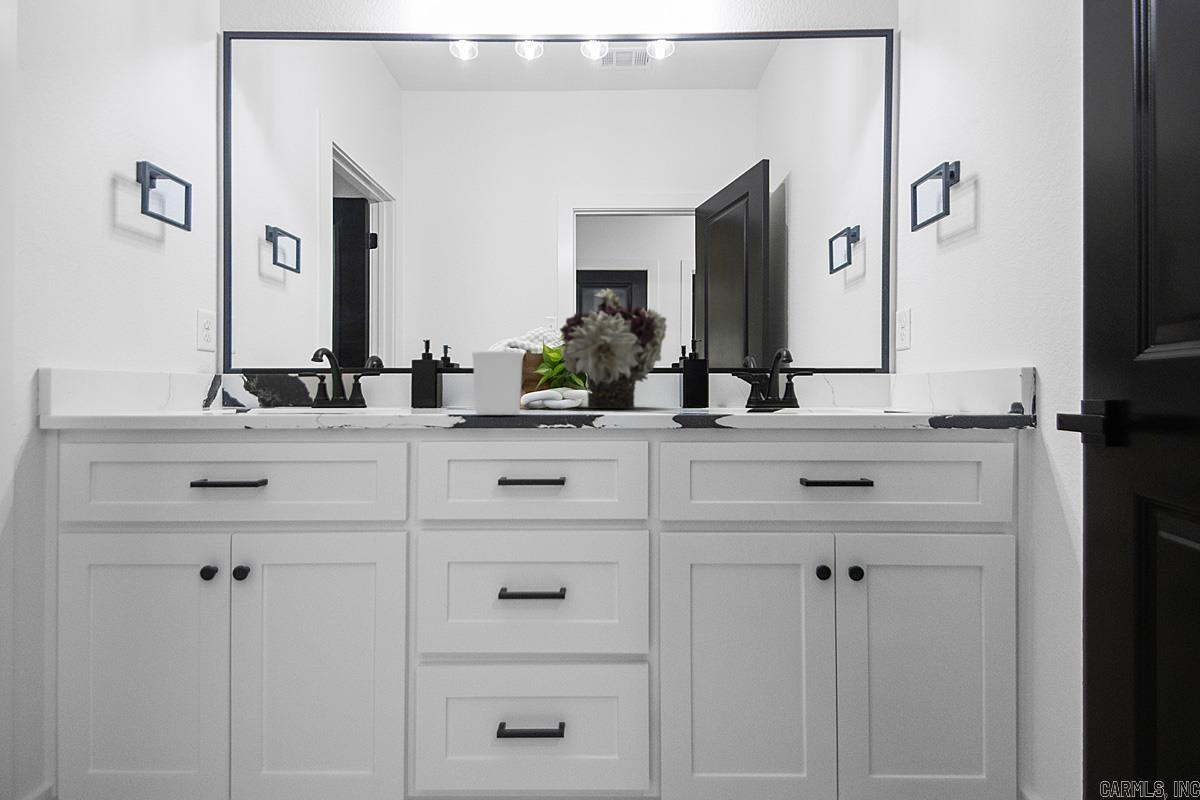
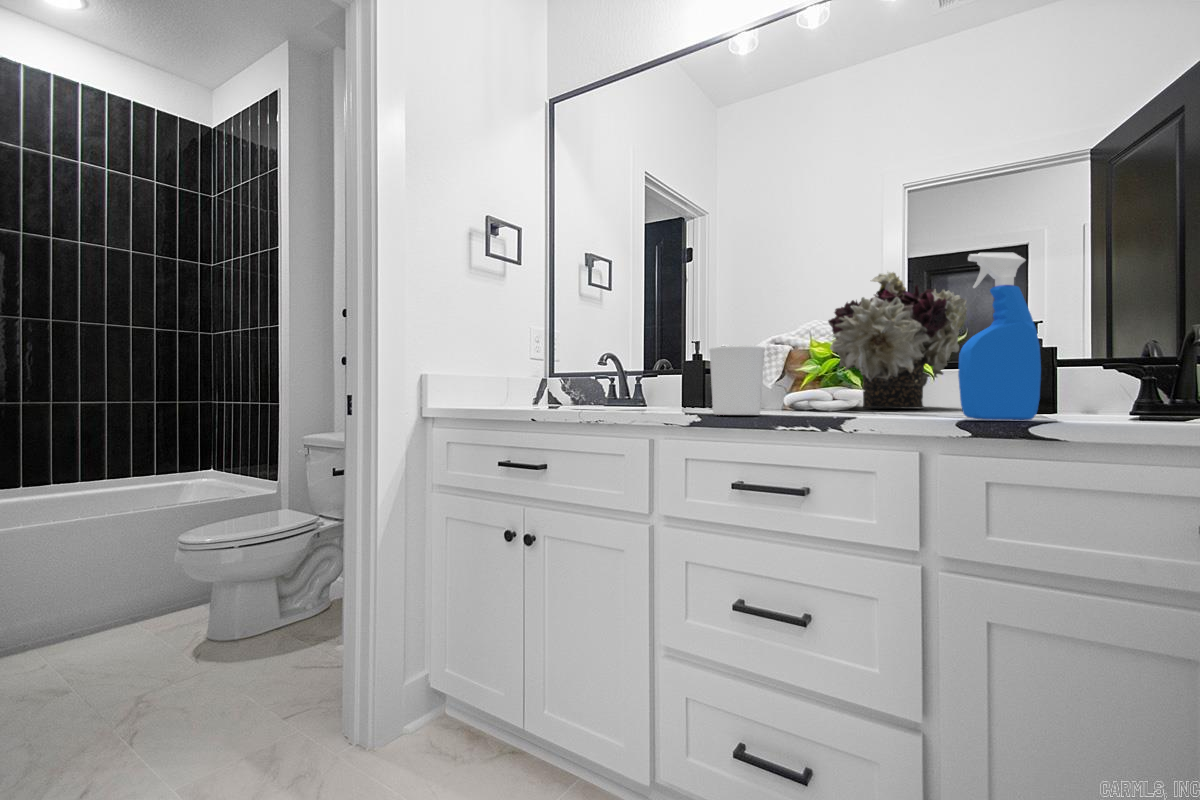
spray bottle: none [675,288,726,416] -> present [958,253,1041,420]

